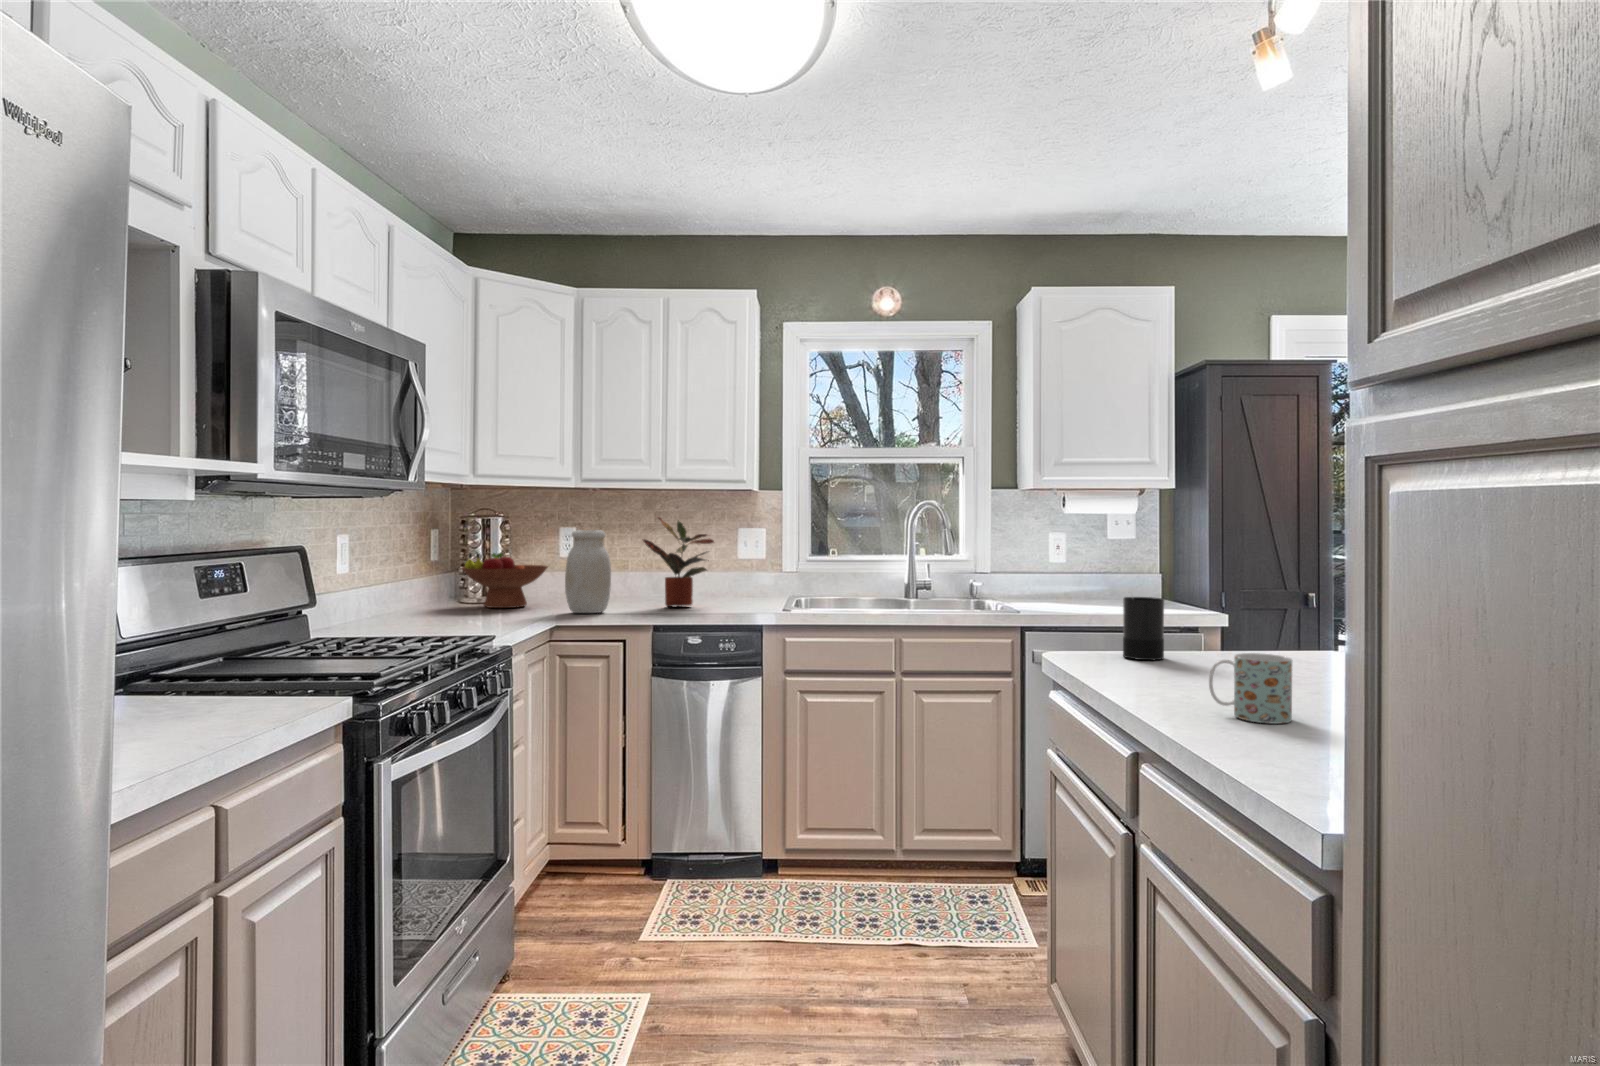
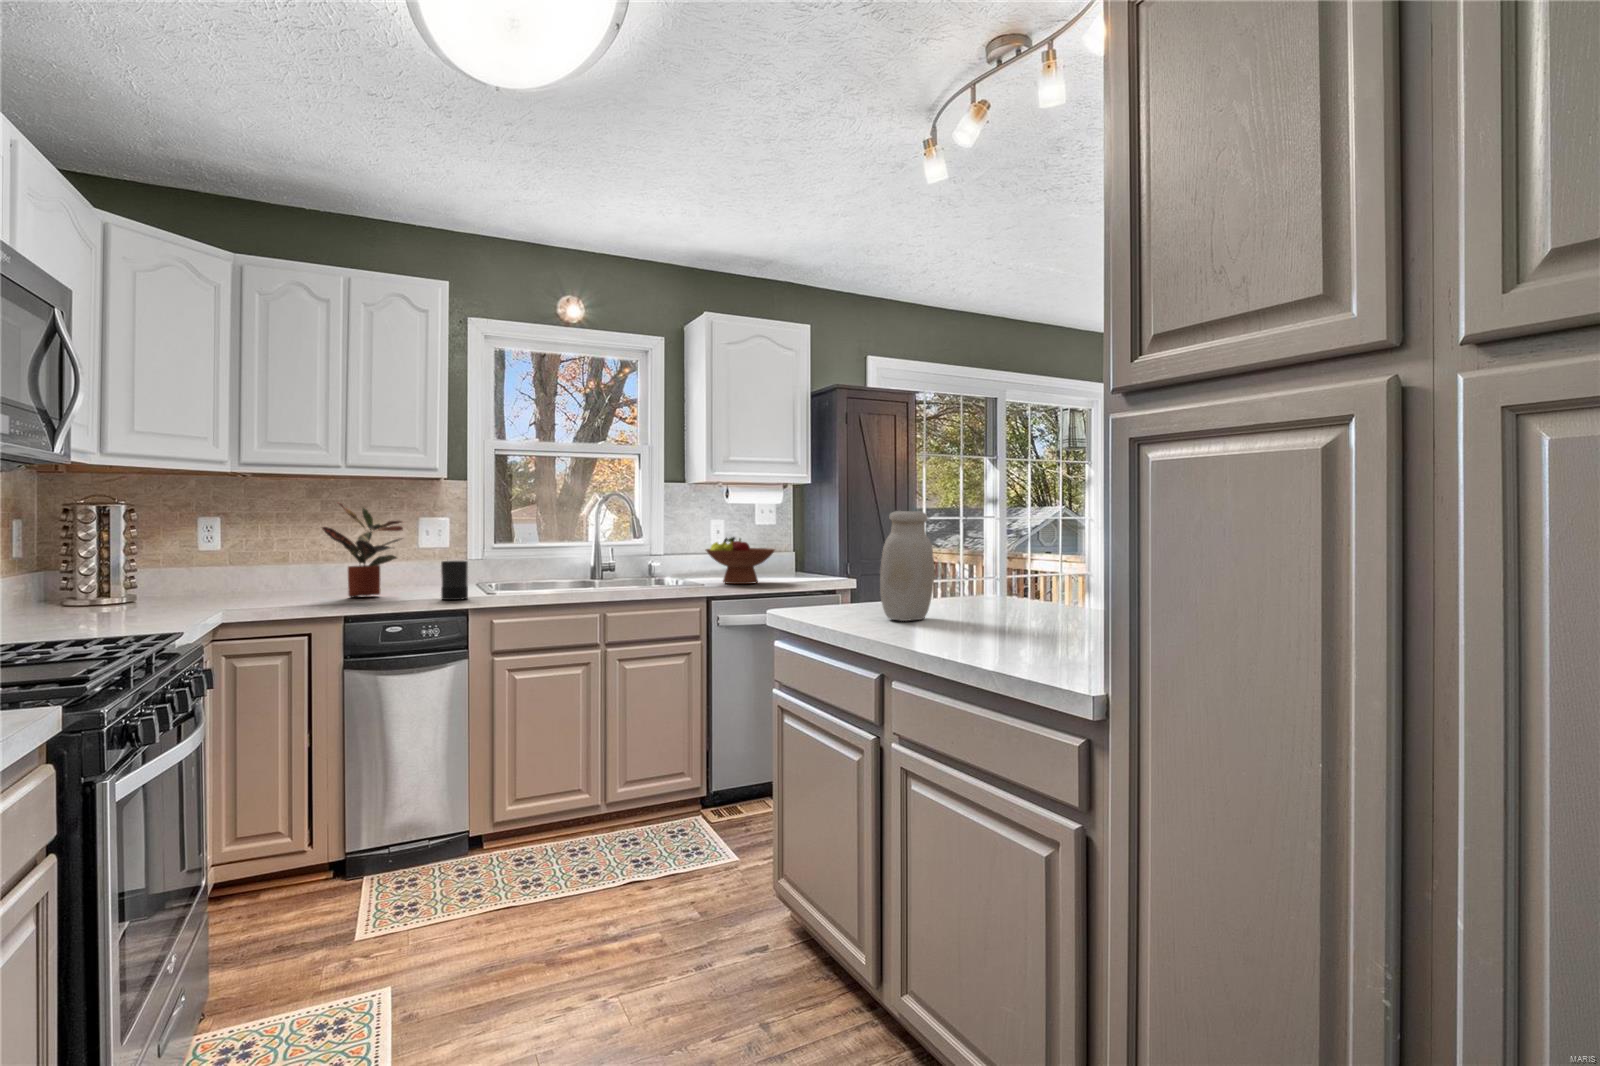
jar: present [565,530,611,613] -> present [880,511,934,621]
fruit bowl: present [462,552,548,608] -> present [706,537,775,584]
candle: present [1123,597,1164,660] -> present [441,560,468,600]
mug: present [1209,653,1292,724] -> none [923,597,977,645]

